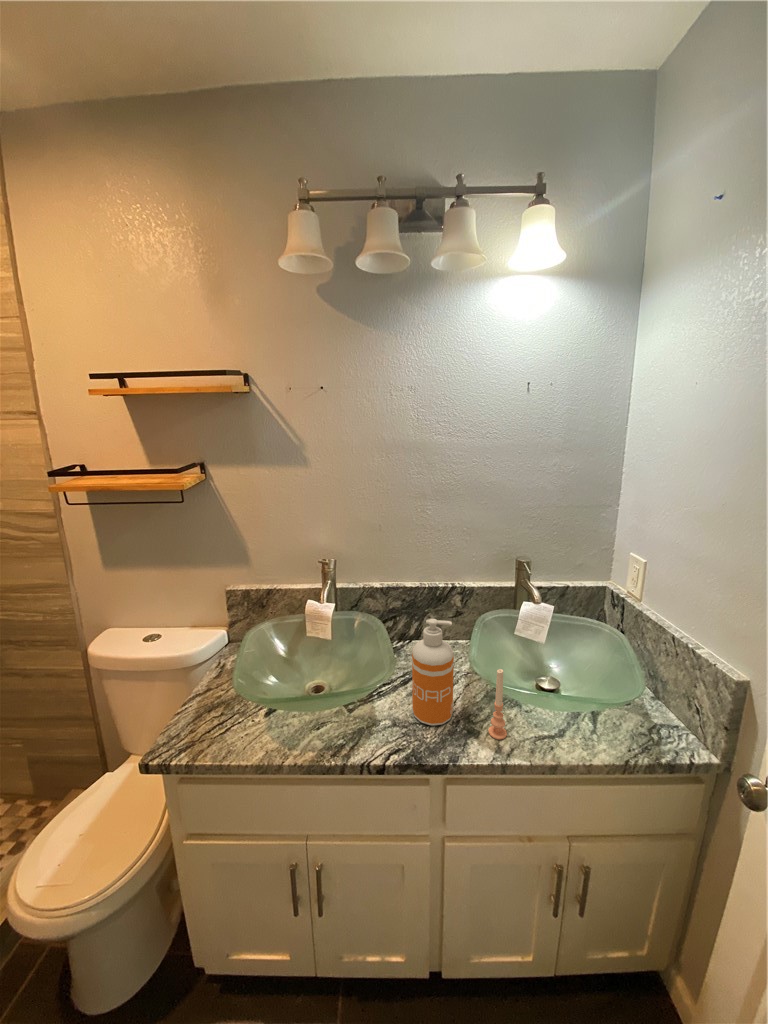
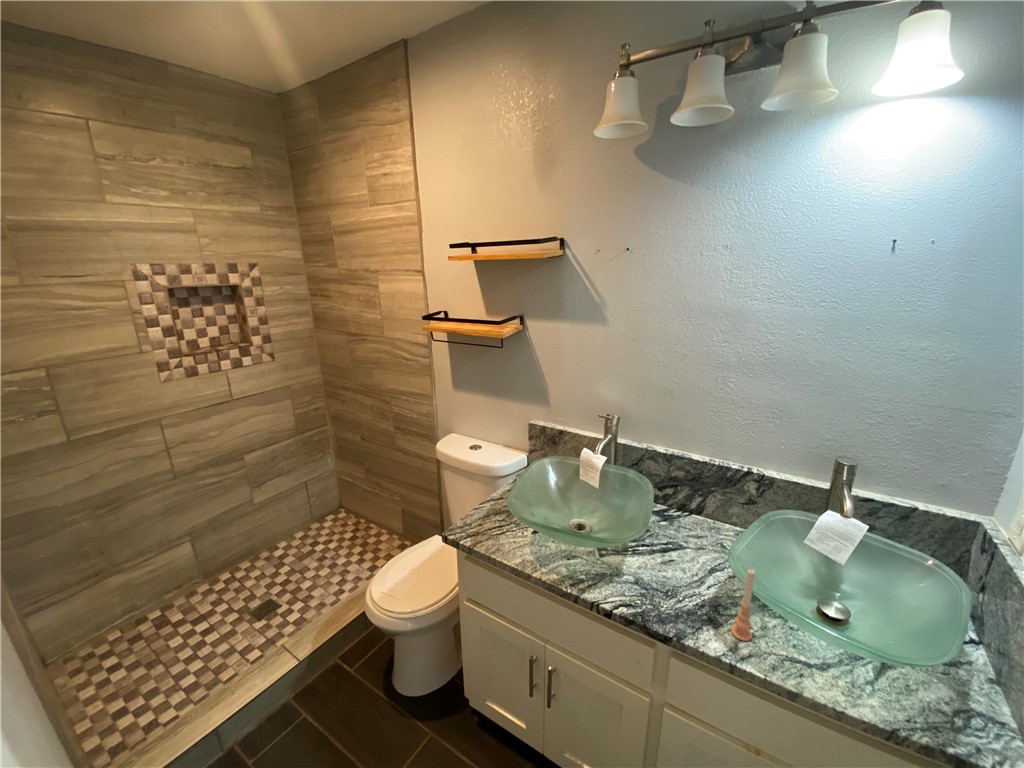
soap dispenser: present [412,619,454,725] -> none [659,496,710,601]

